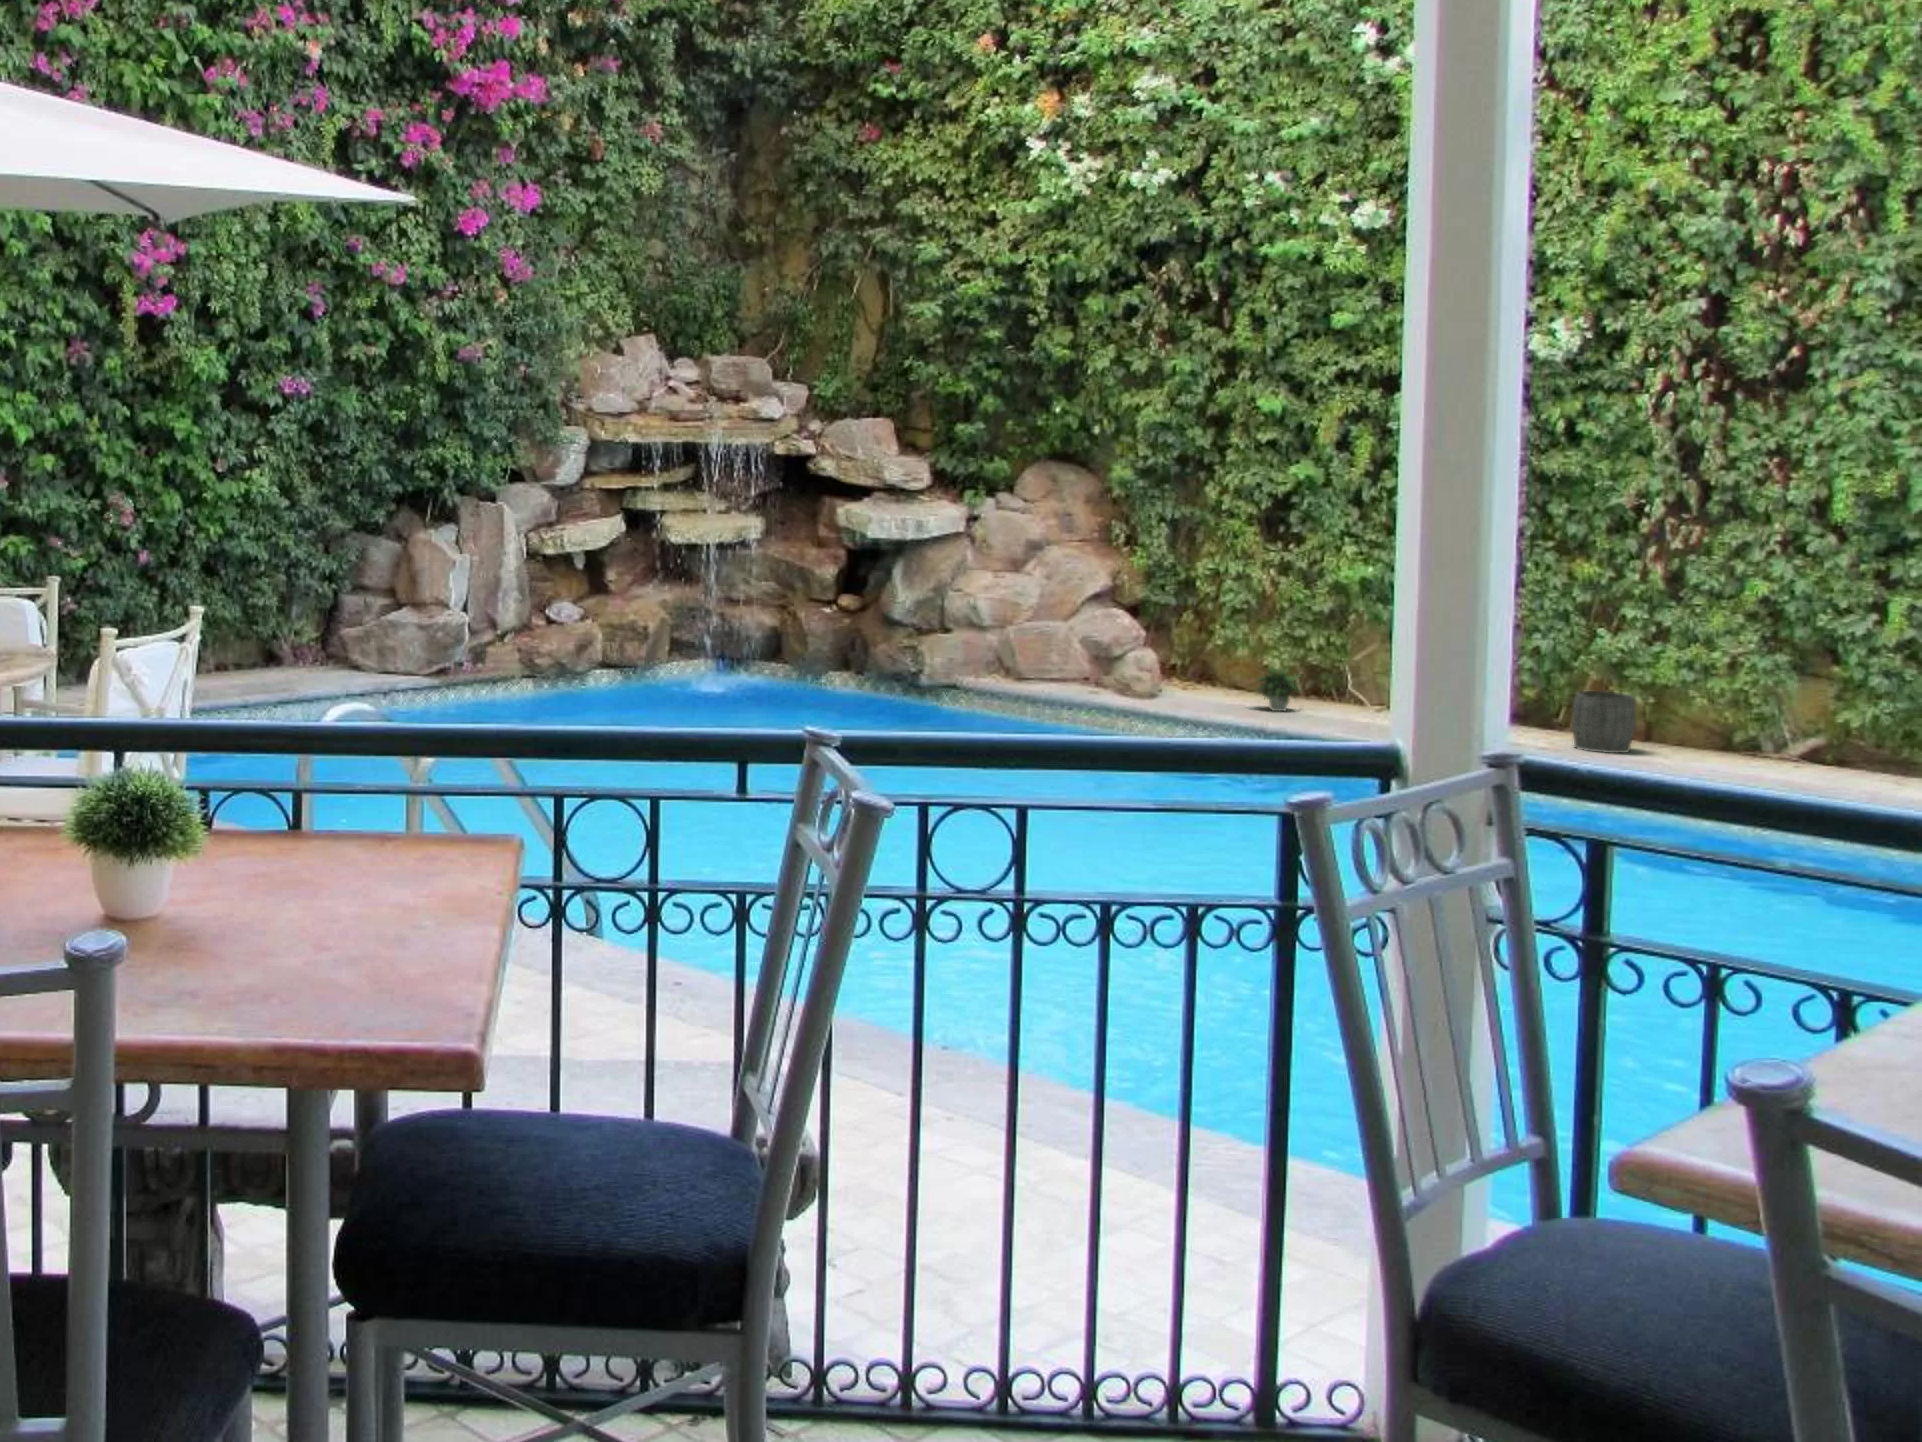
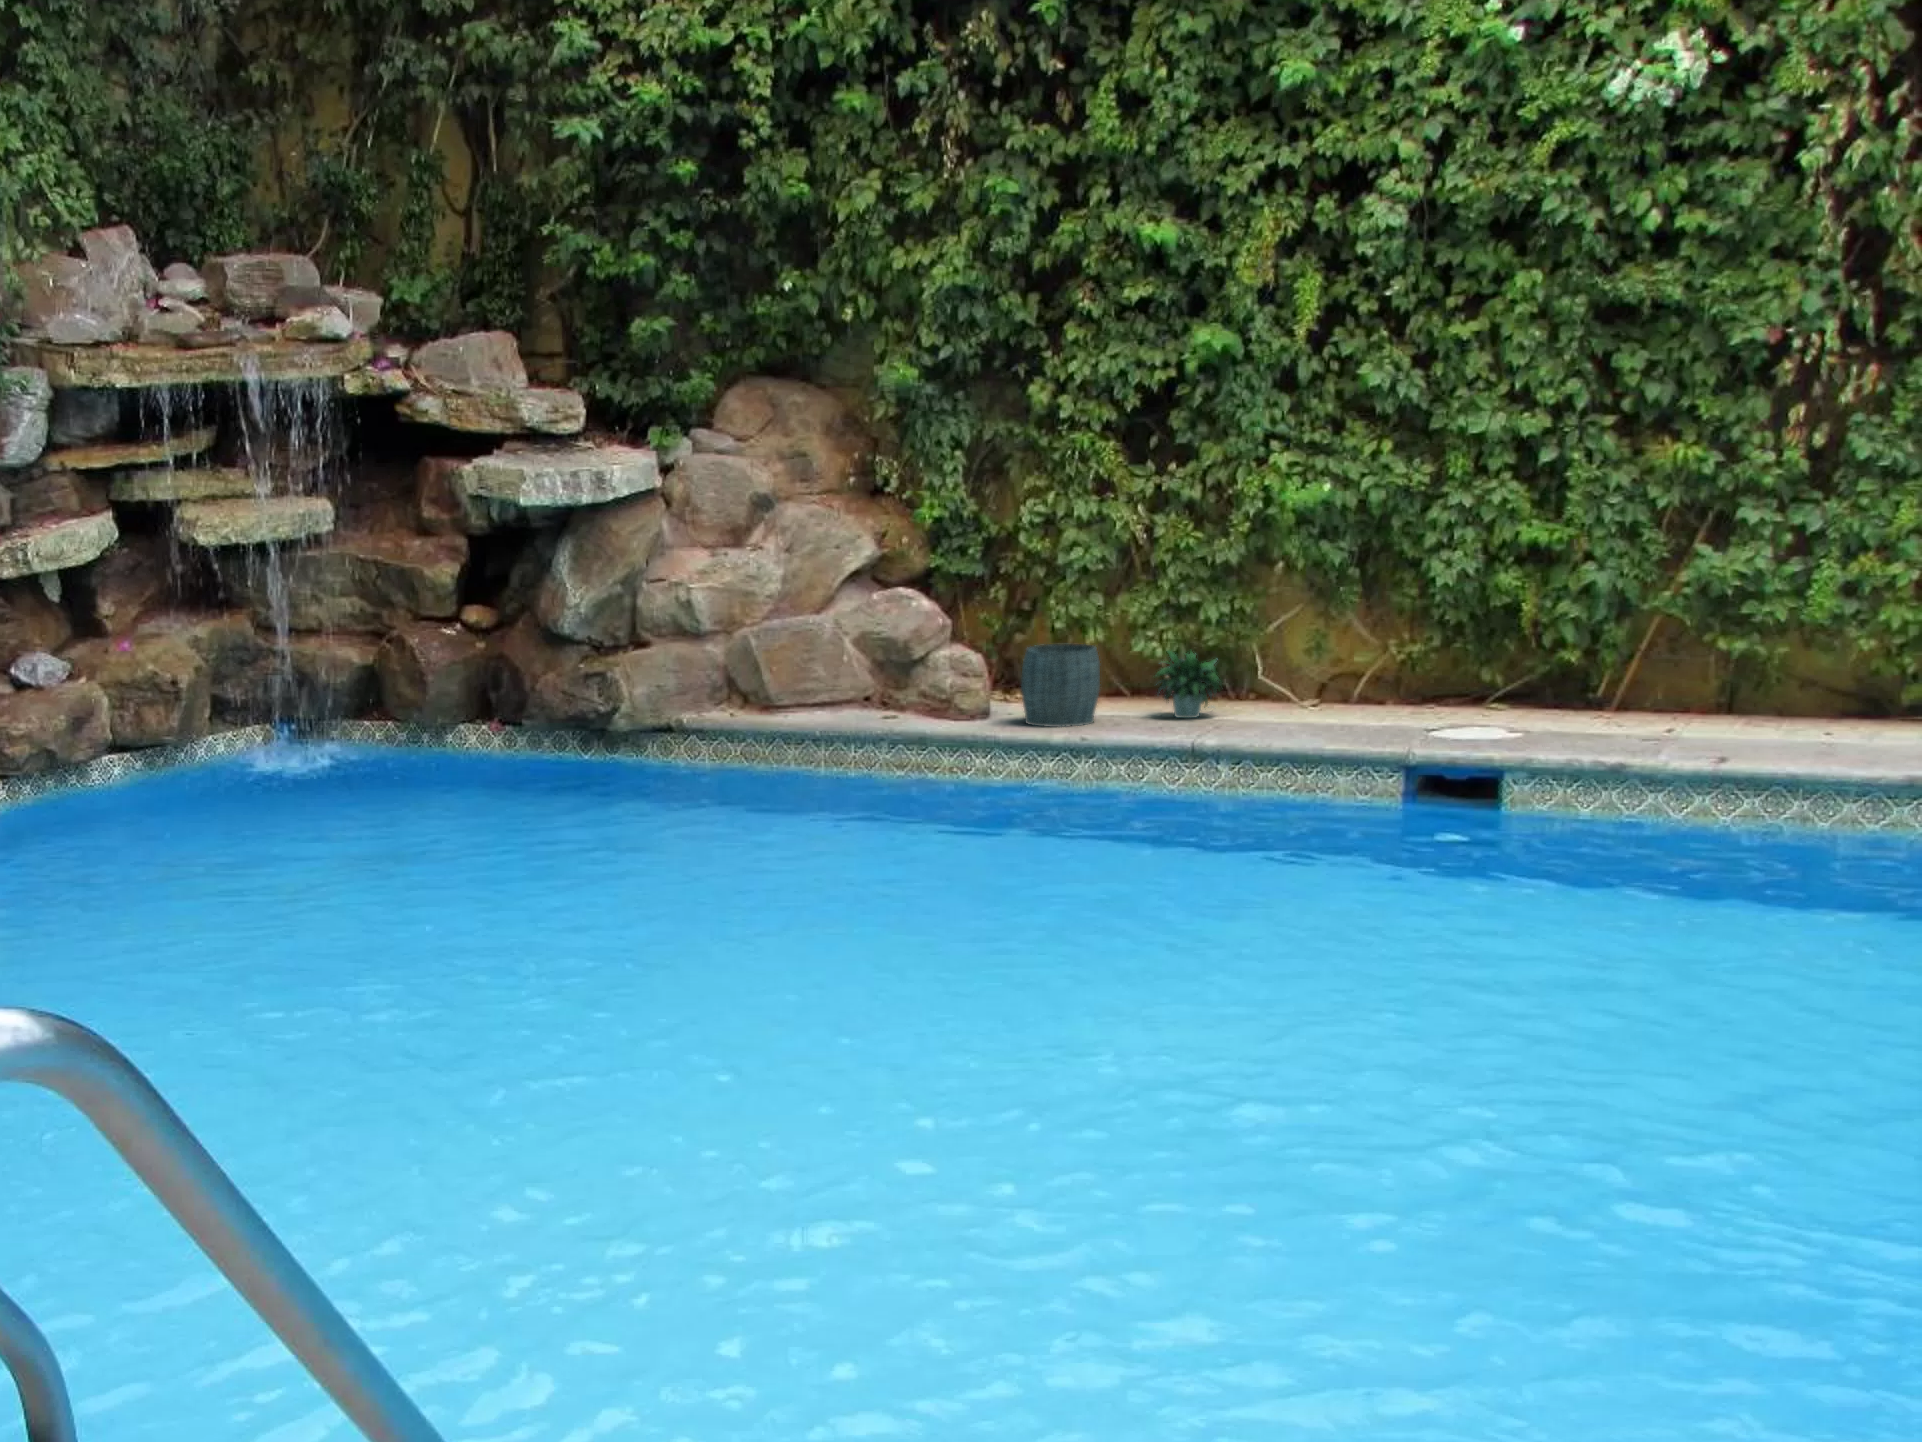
woven basket: present [1572,691,1636,753] -> present [1021,644,1100,727]

